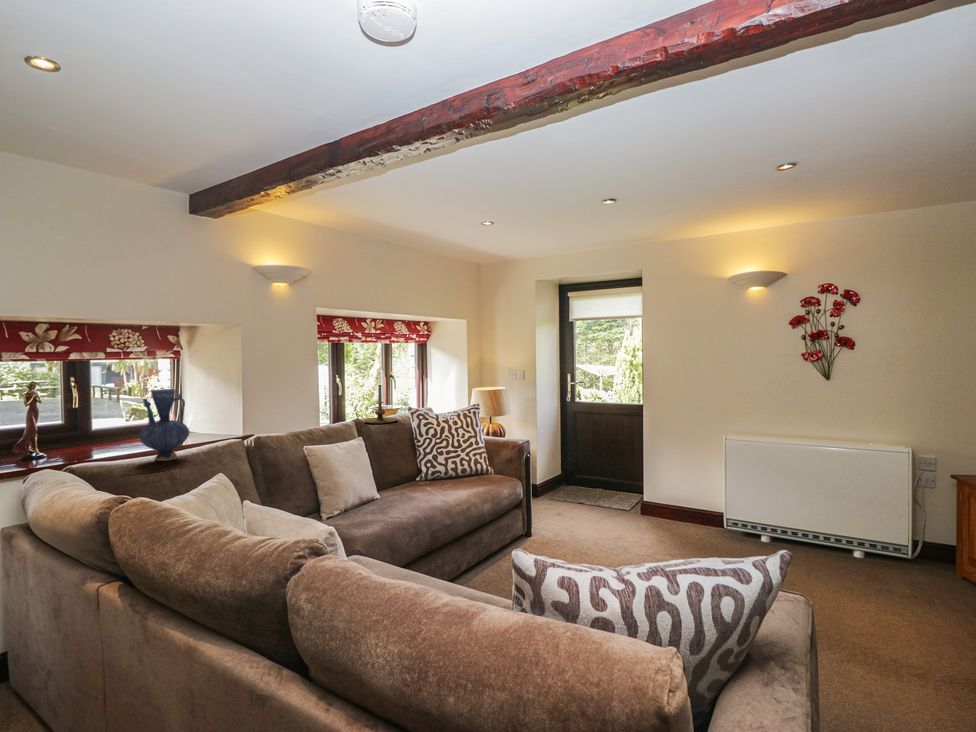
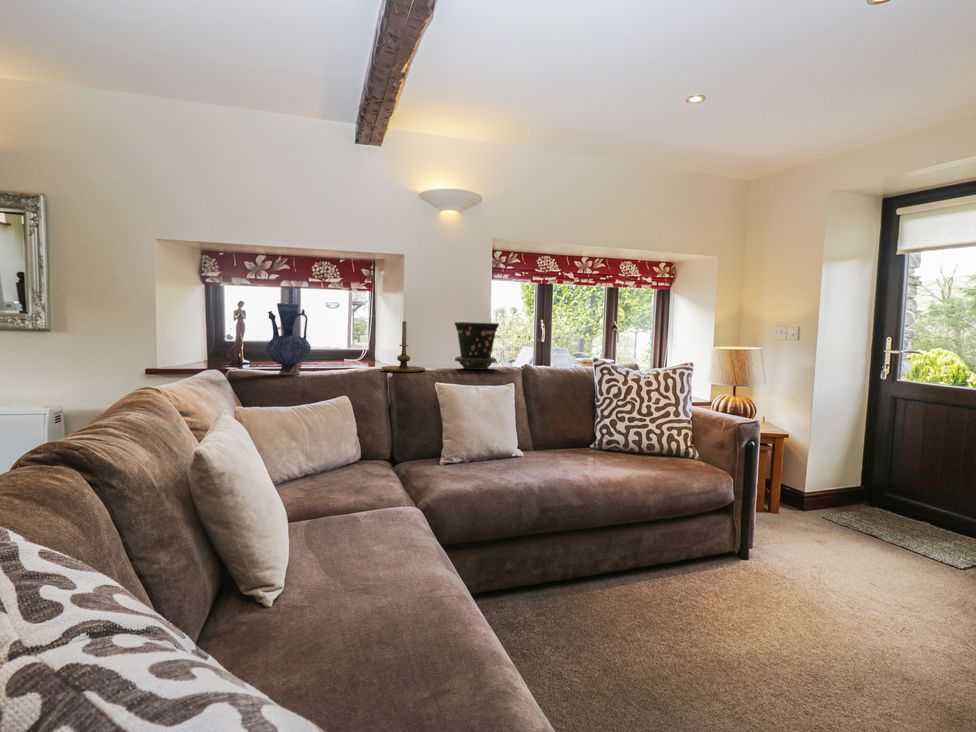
candle holder: present [363,385,397,424] -> present [381,321,426,372]
flower pot: none [299,387,339,429] -> present [455,322,499,370]

